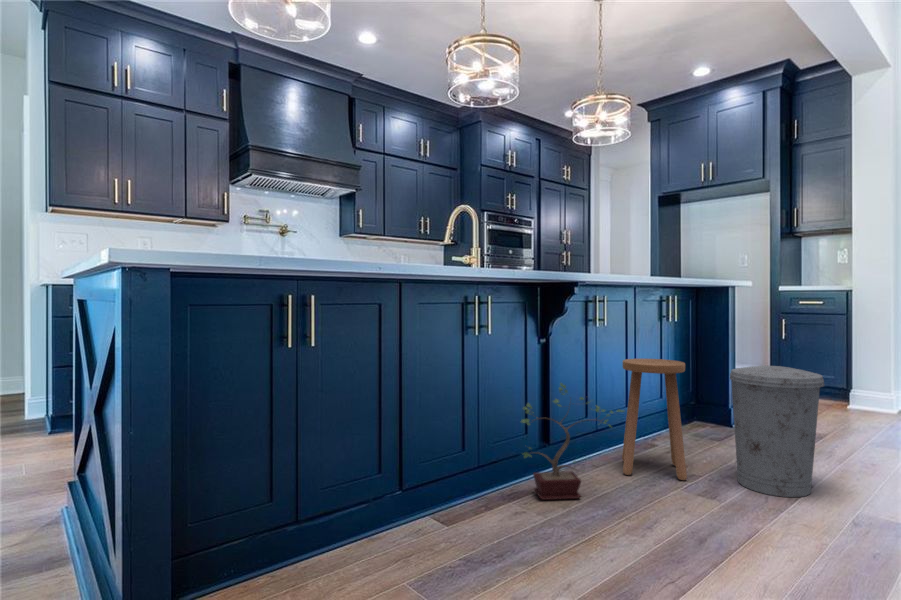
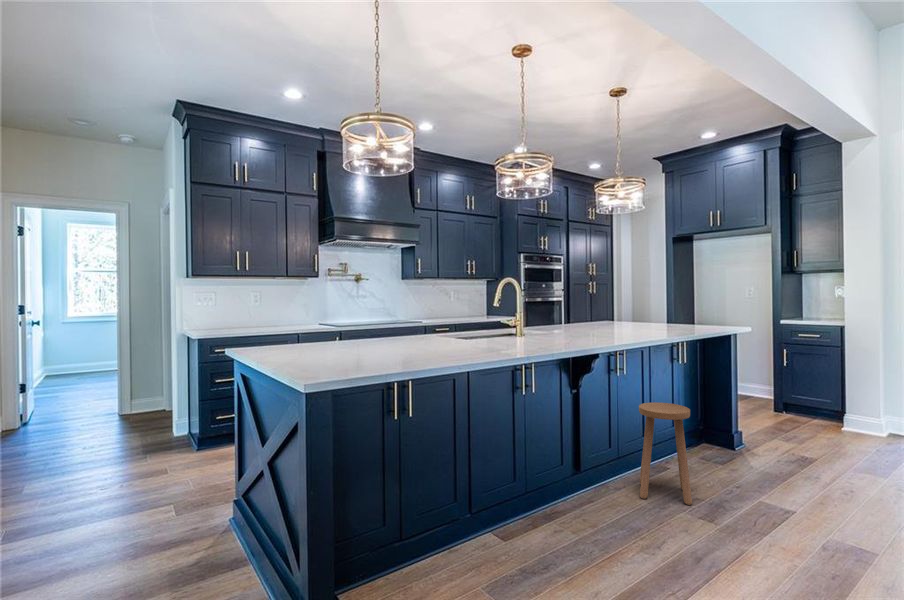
trash can: present [730,366,824,497] -> none [727,413,805,523]
potted plant: present [522,383,624,500] -> none [557,429,641,522]

